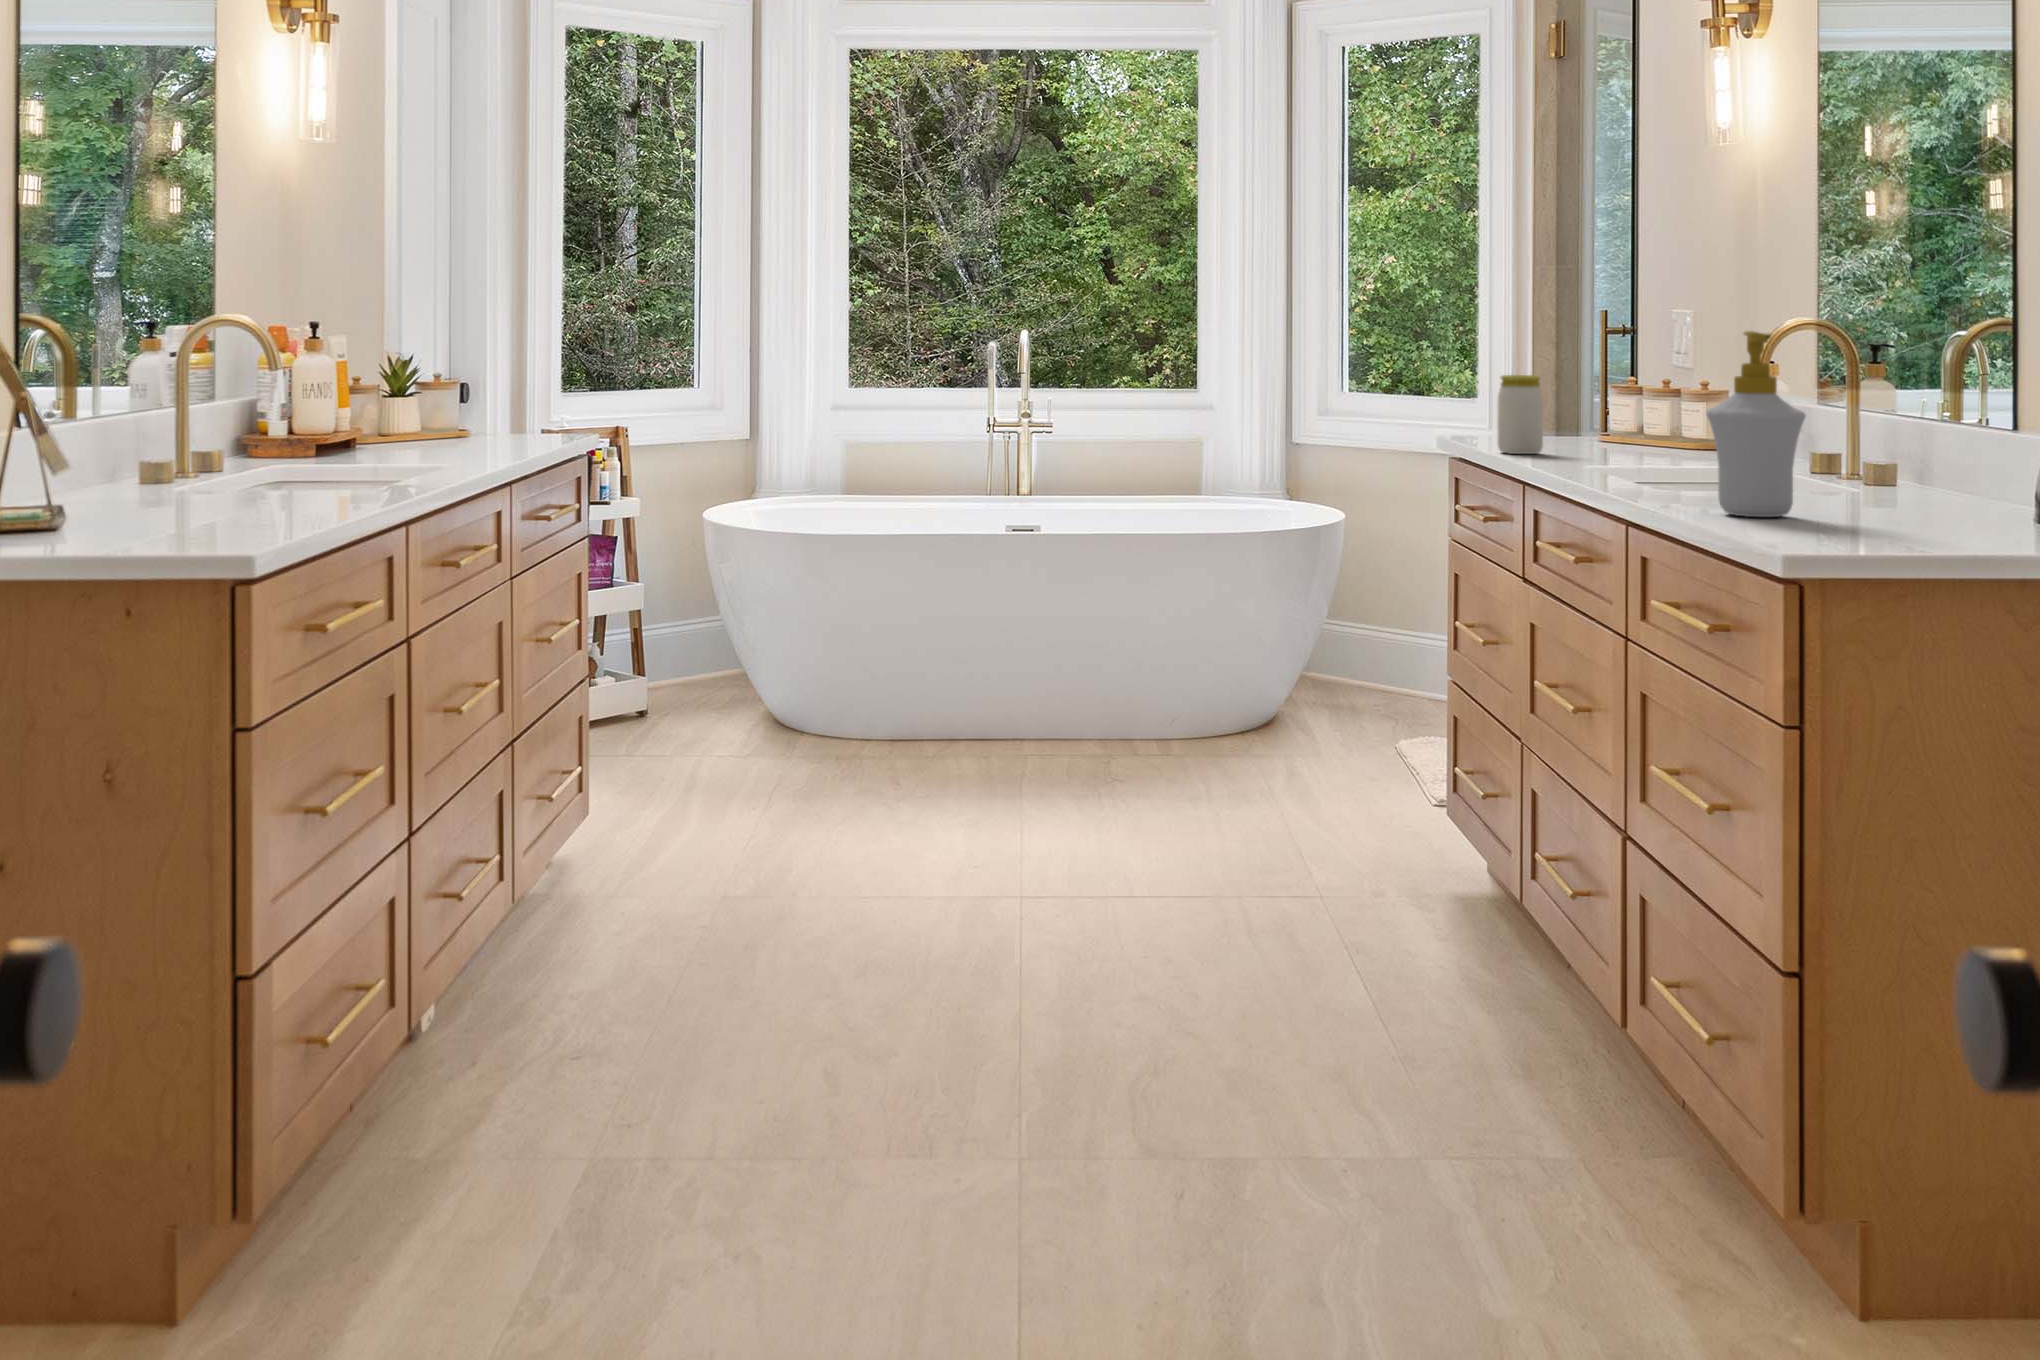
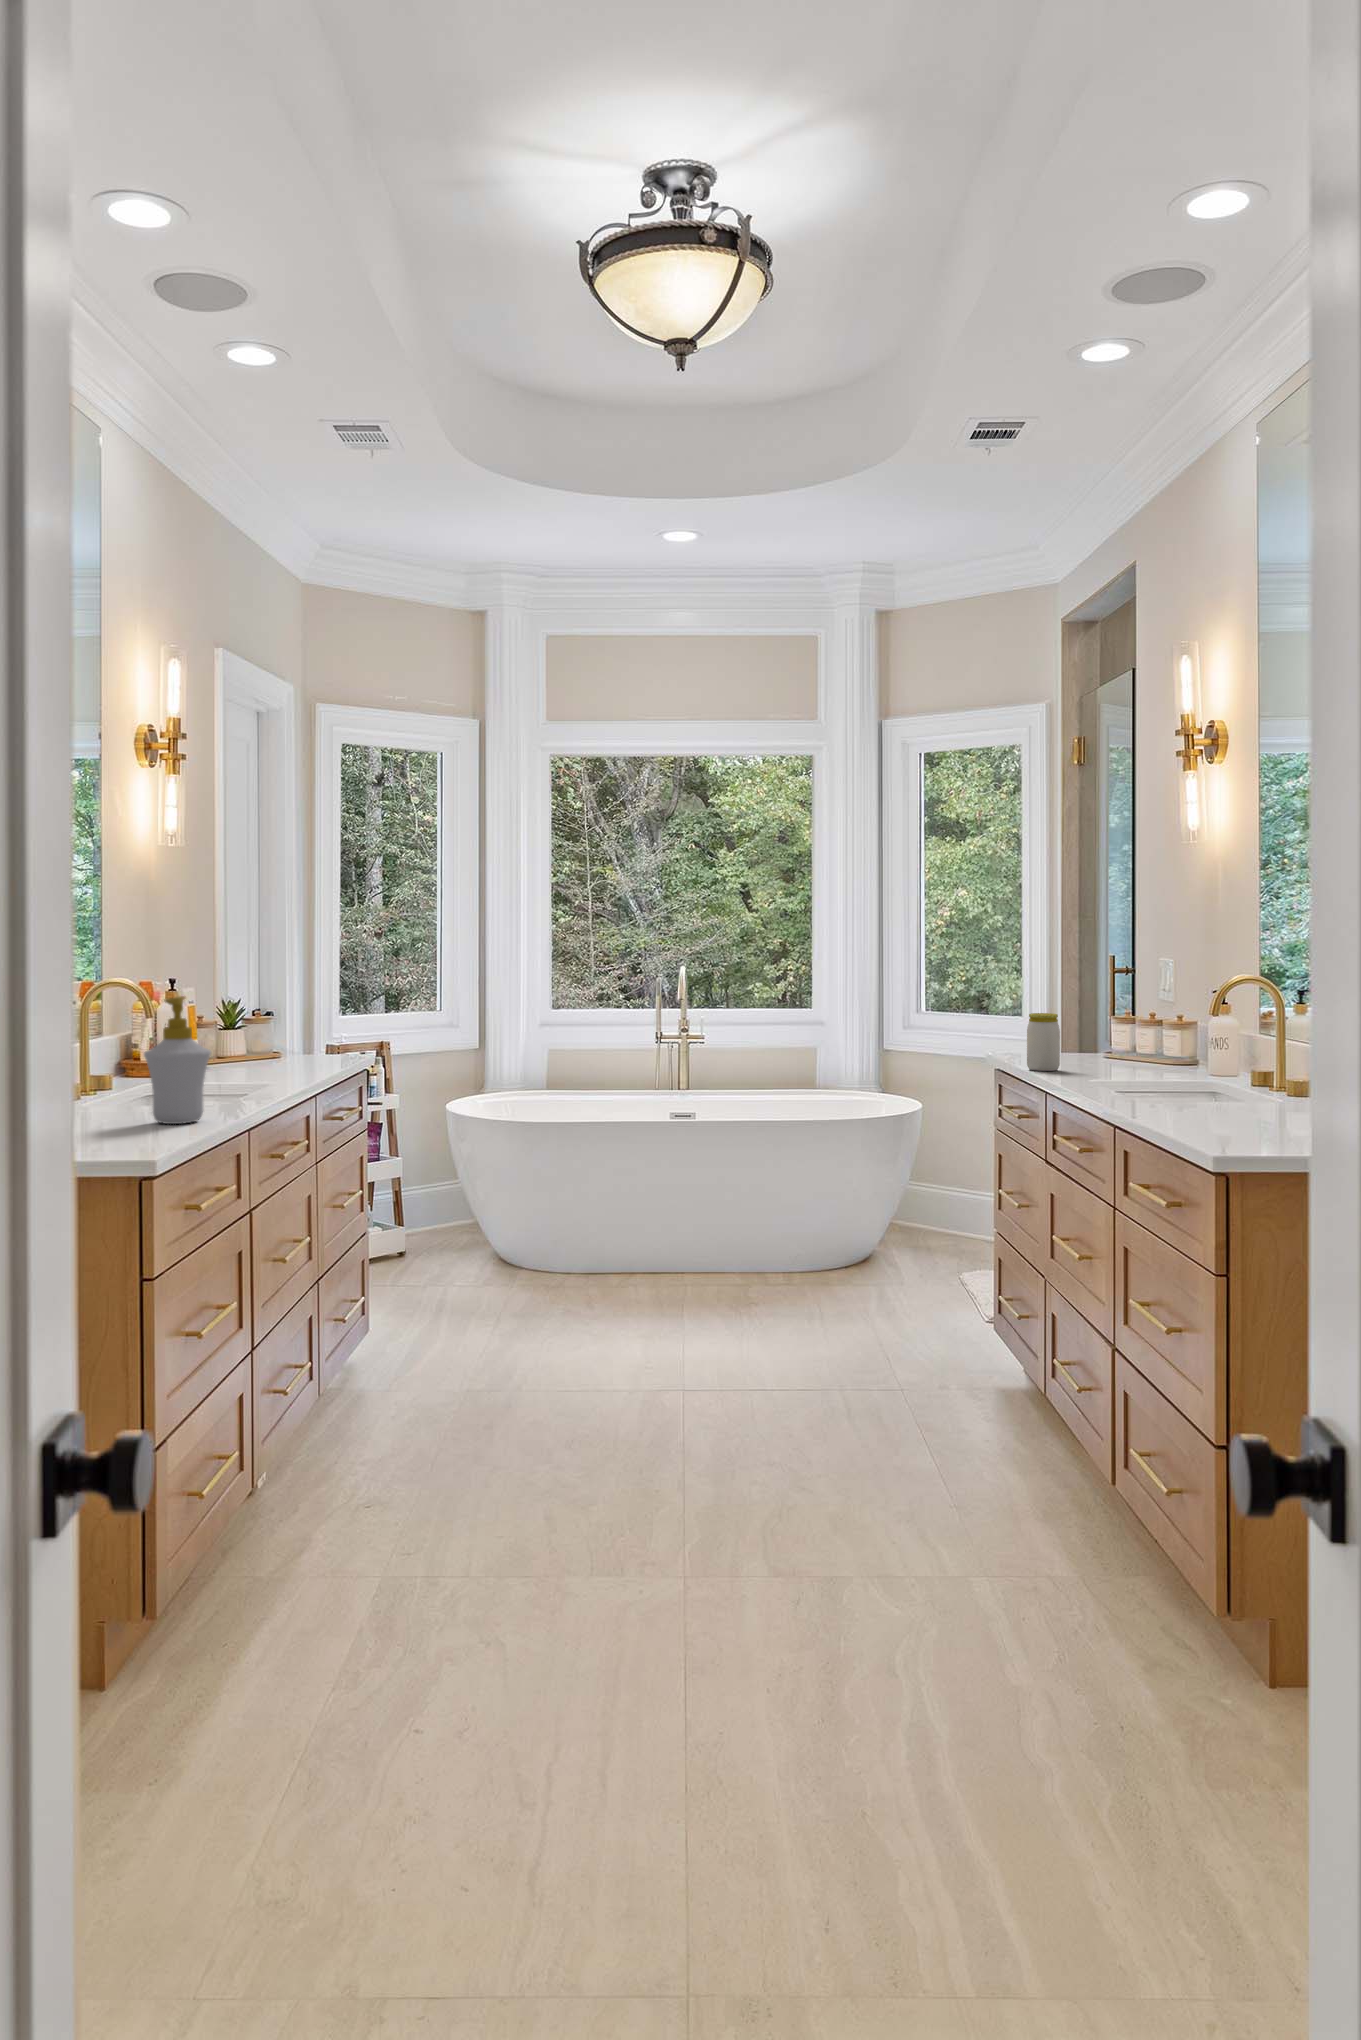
soap bottle: present [1706,331,1806,517] -> present [144,996,211,1124]

